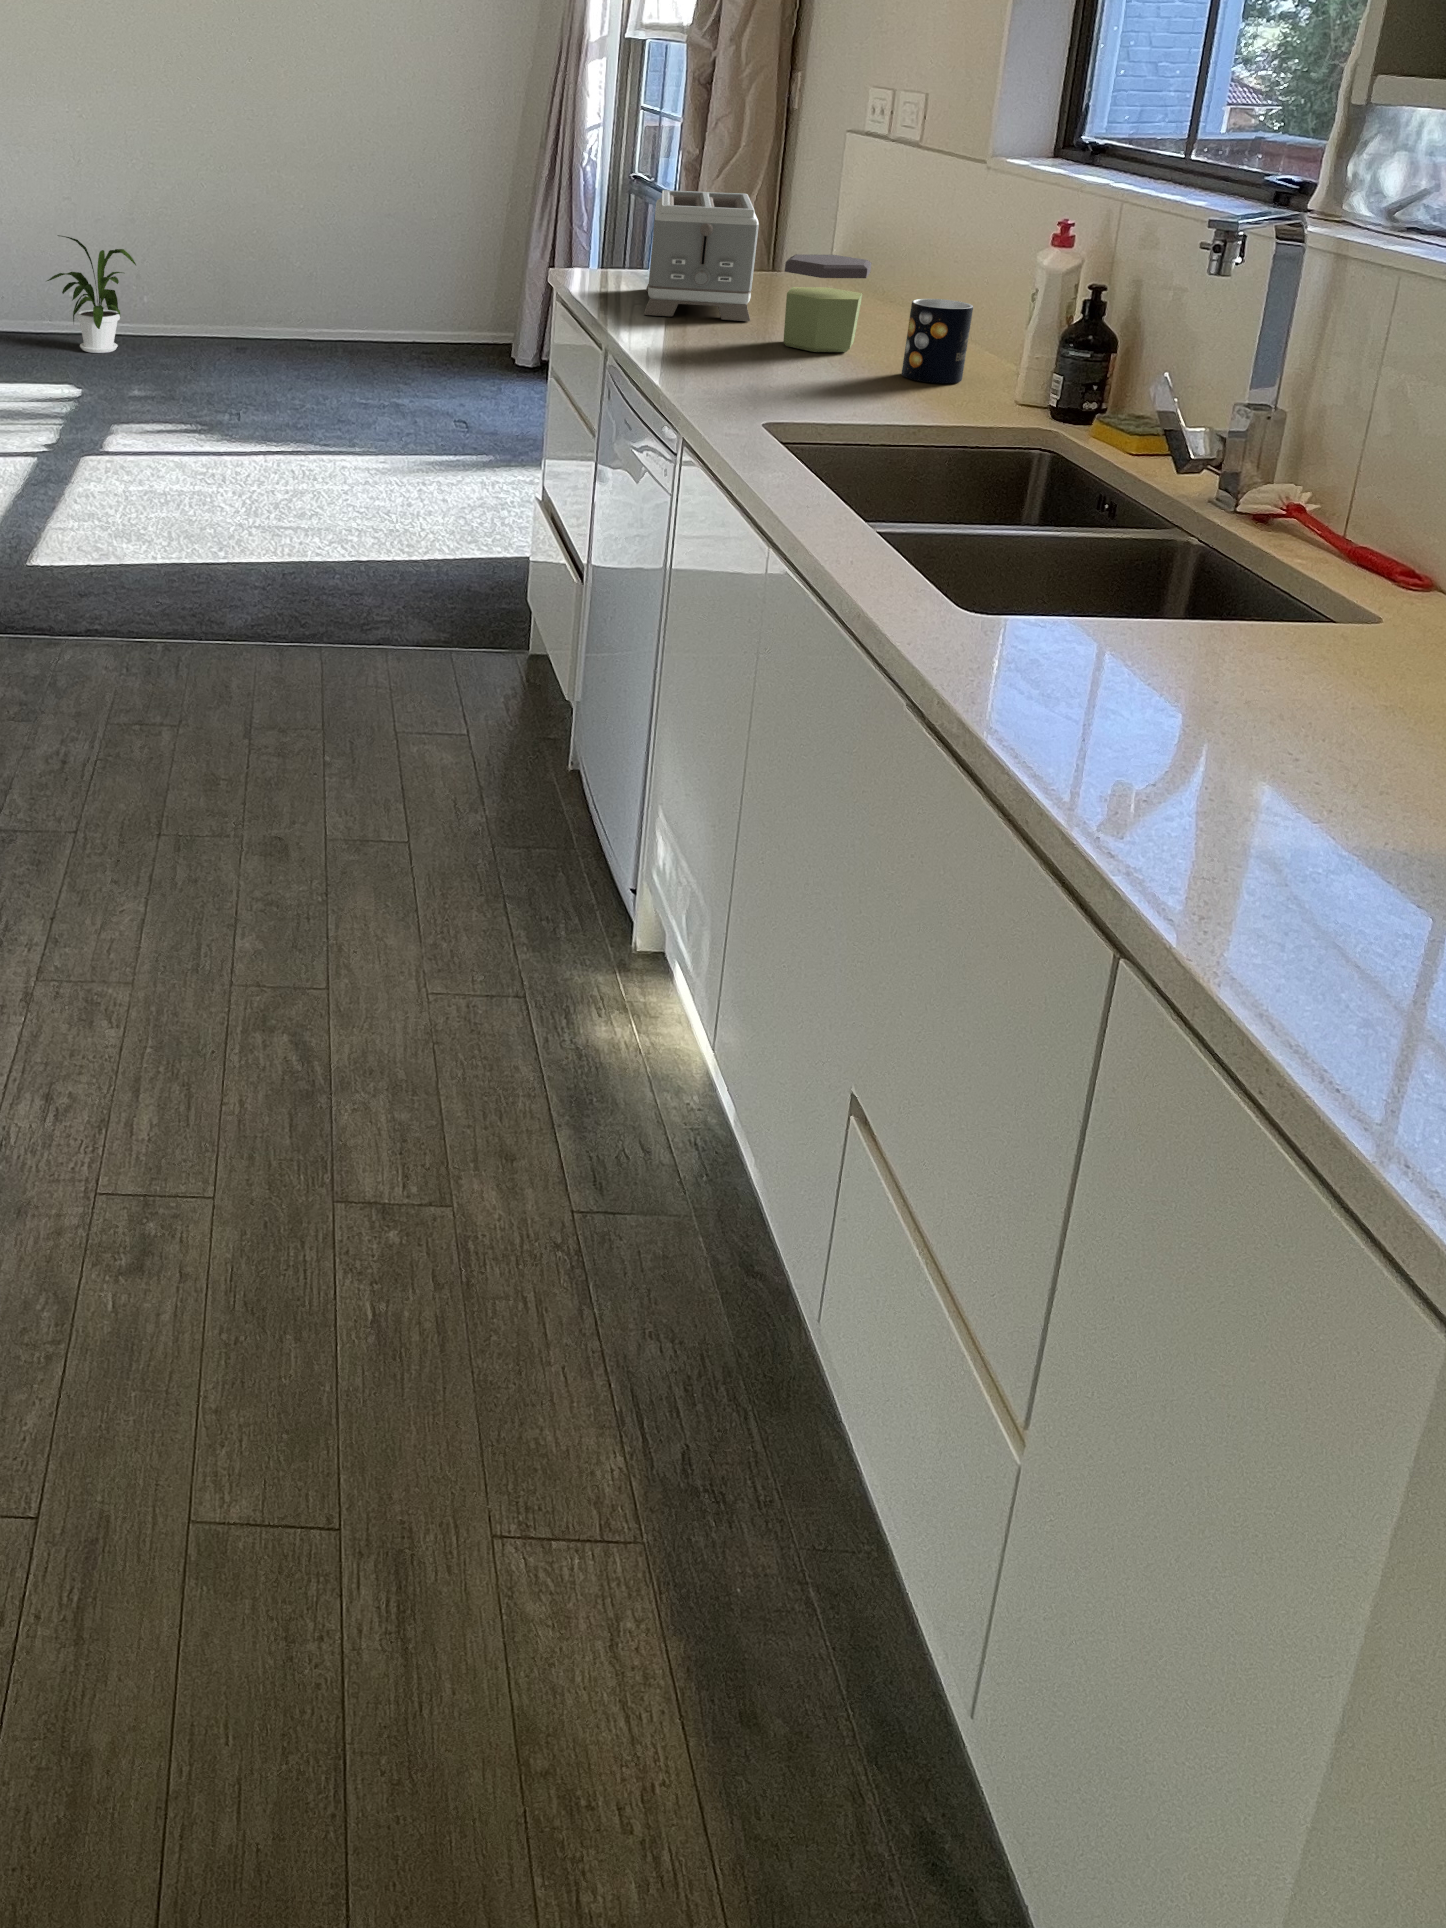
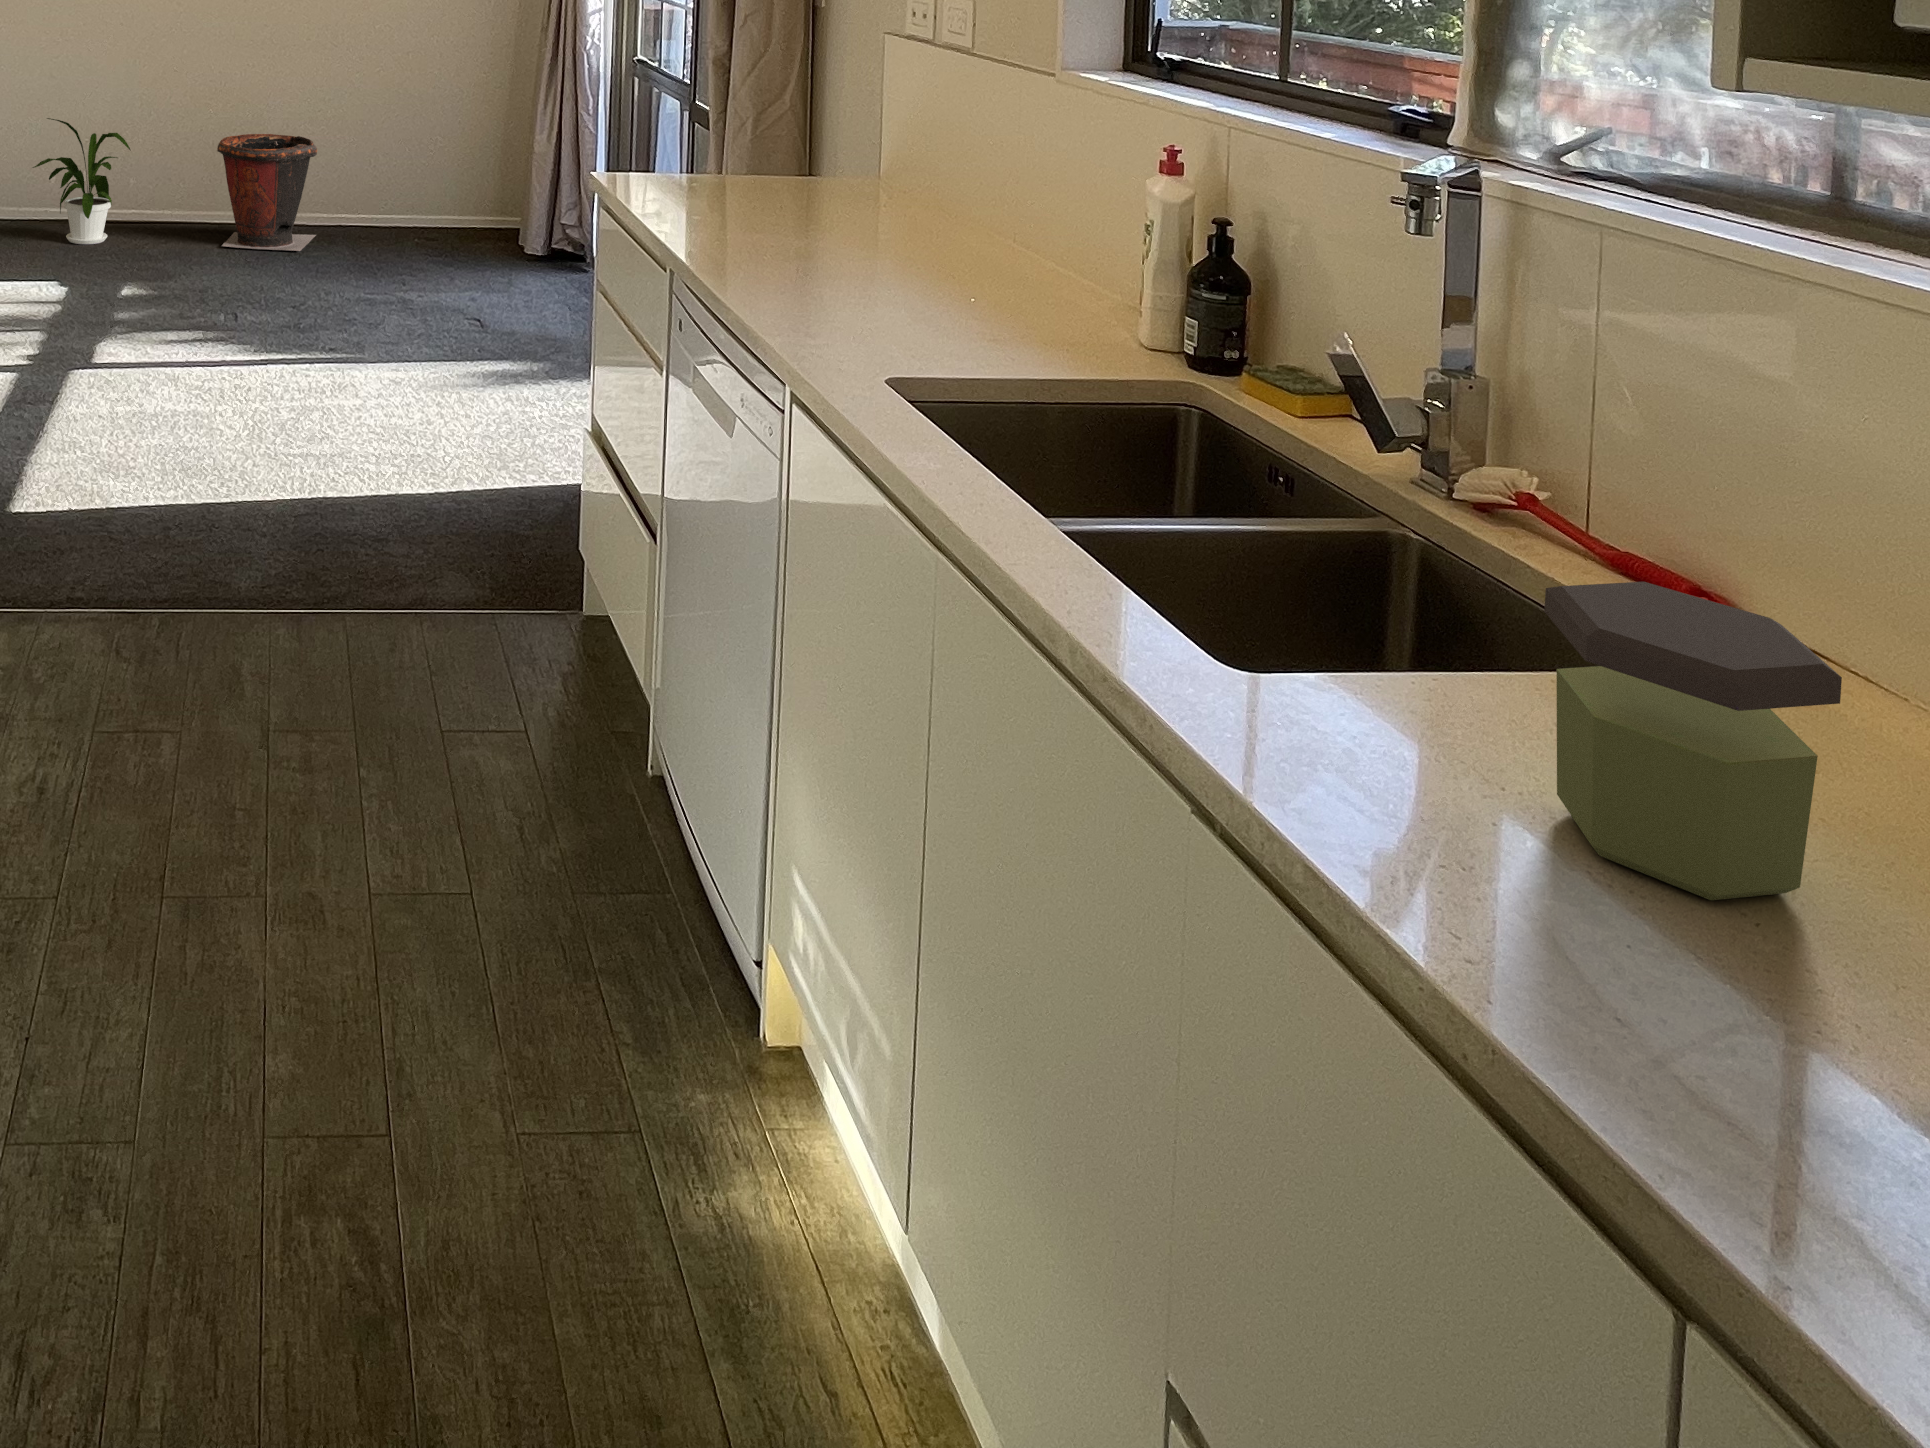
toaster: present [644,190,759,321] -> none [704,96,827,240]
waste bin: none [218,251,313,360] -> present [217,134,317,251]
jar: present [783,254,872,352] -> present [1544,582,1842,900]
mug: present [902,299,973,383] -> none [1009,224,1078,319]

